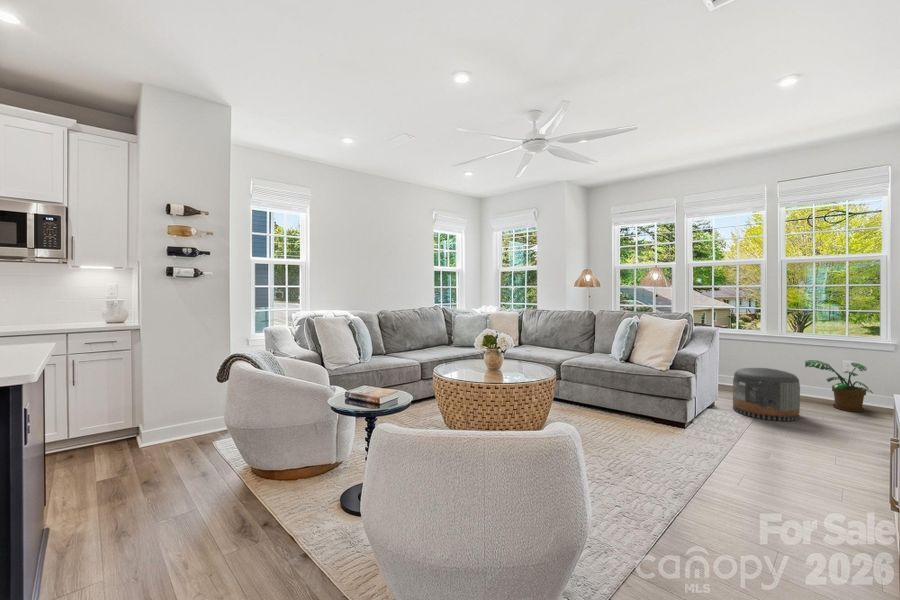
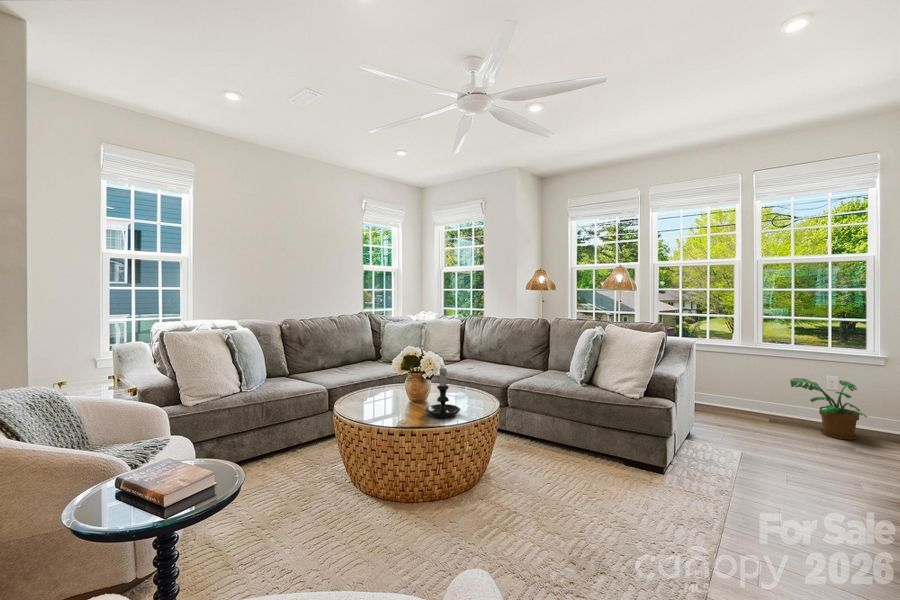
candle holder: none [502,341,528,379] -> present [425,368,461,418]
pouf: present [733,368,800,421] -> none [712,389,792,457]

